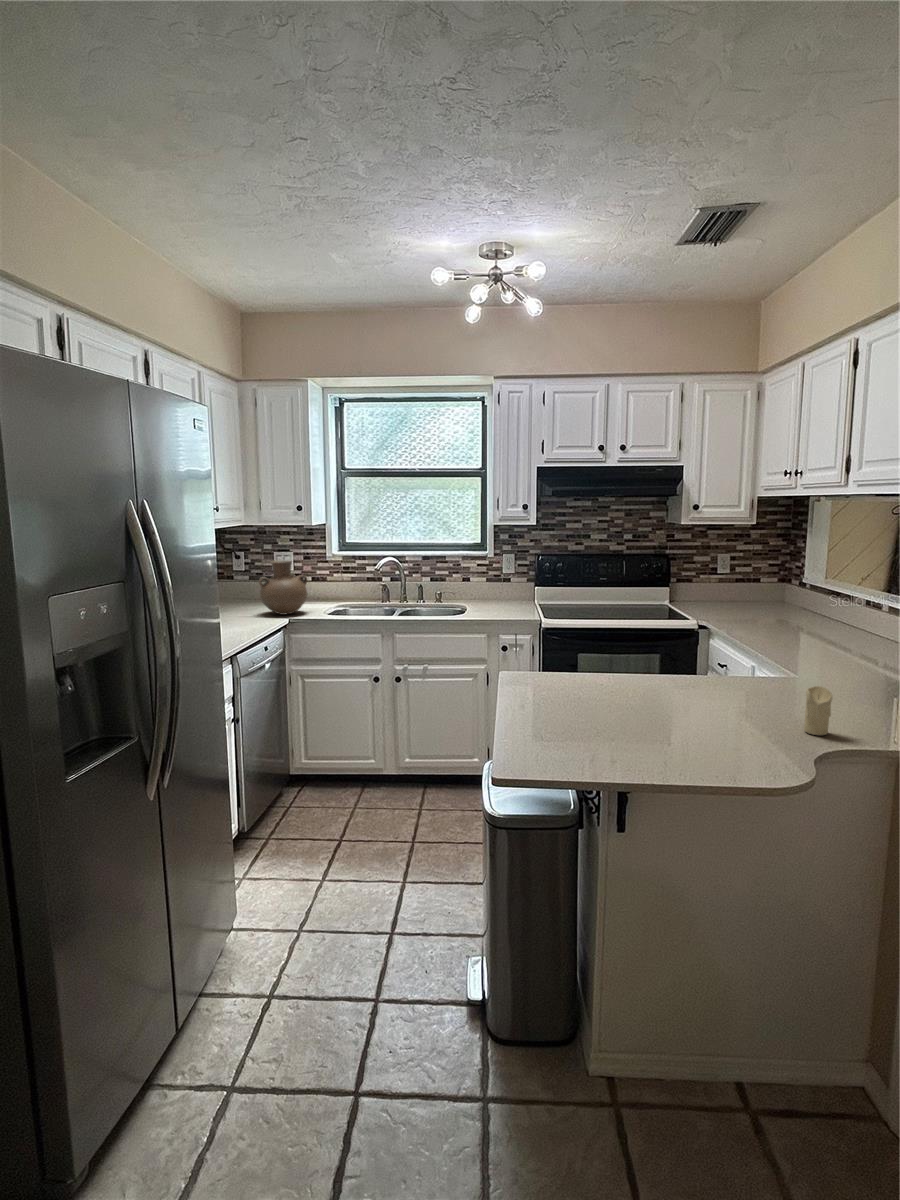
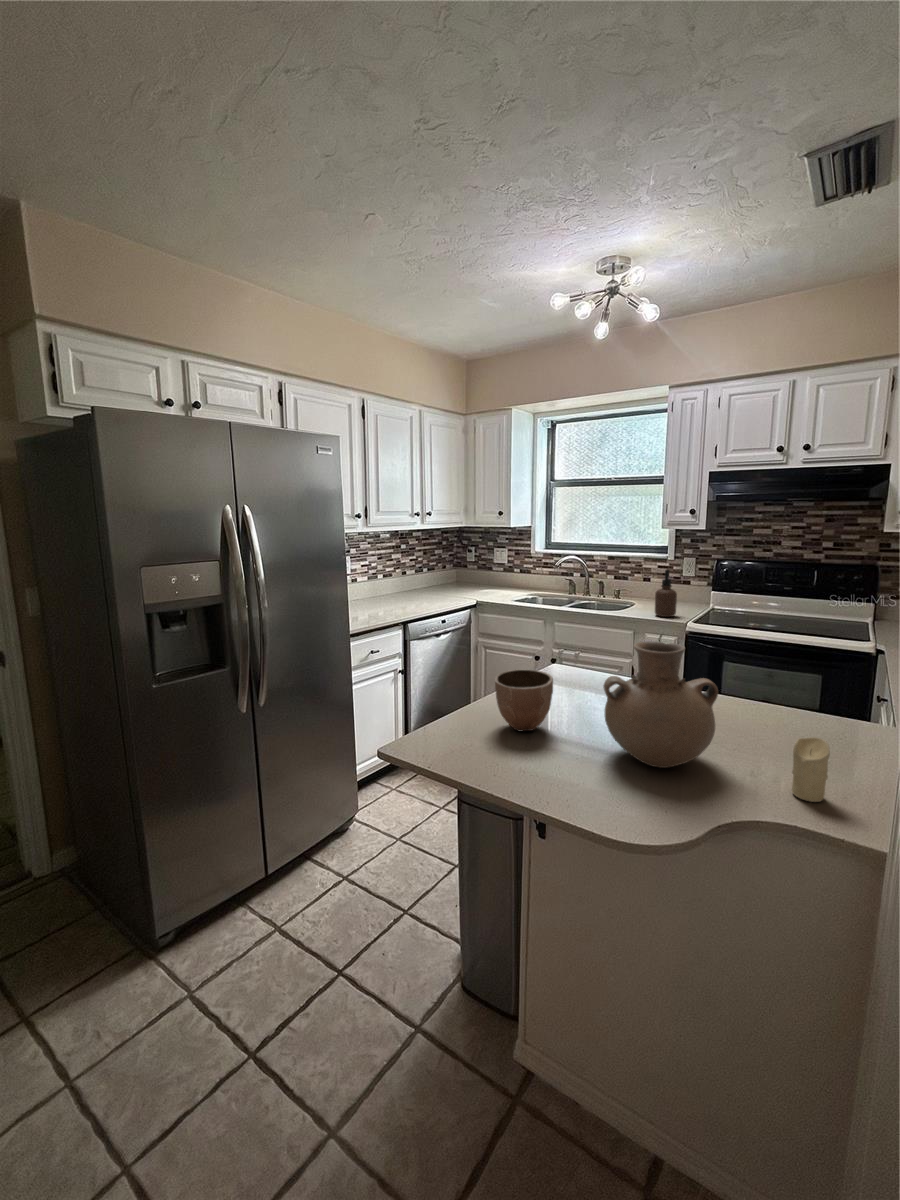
vase: present [259,561,307,615] -> present [603,641,718,768]
soap dispenser: none [502,567,523,616] -> present [655,570,677,617]
decorative bowl: none [538,672,599,736] -> present [495,669,553,731]

